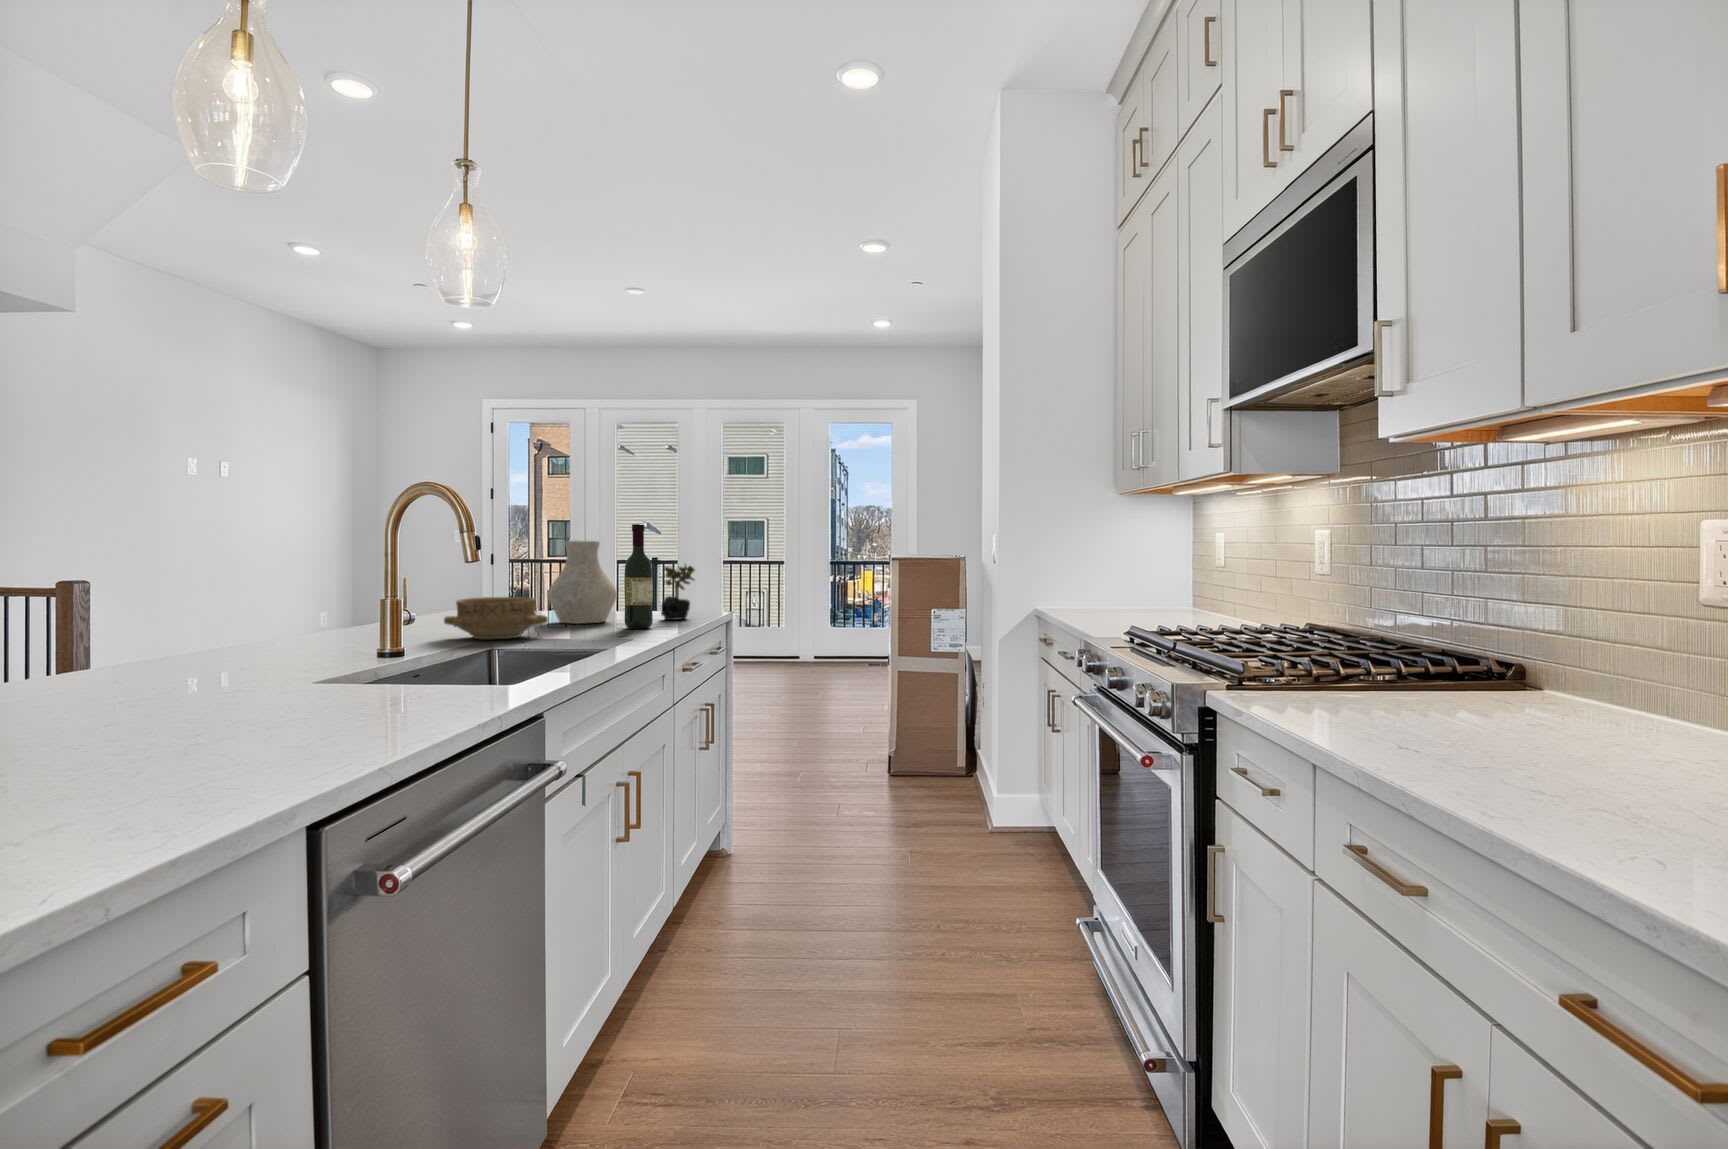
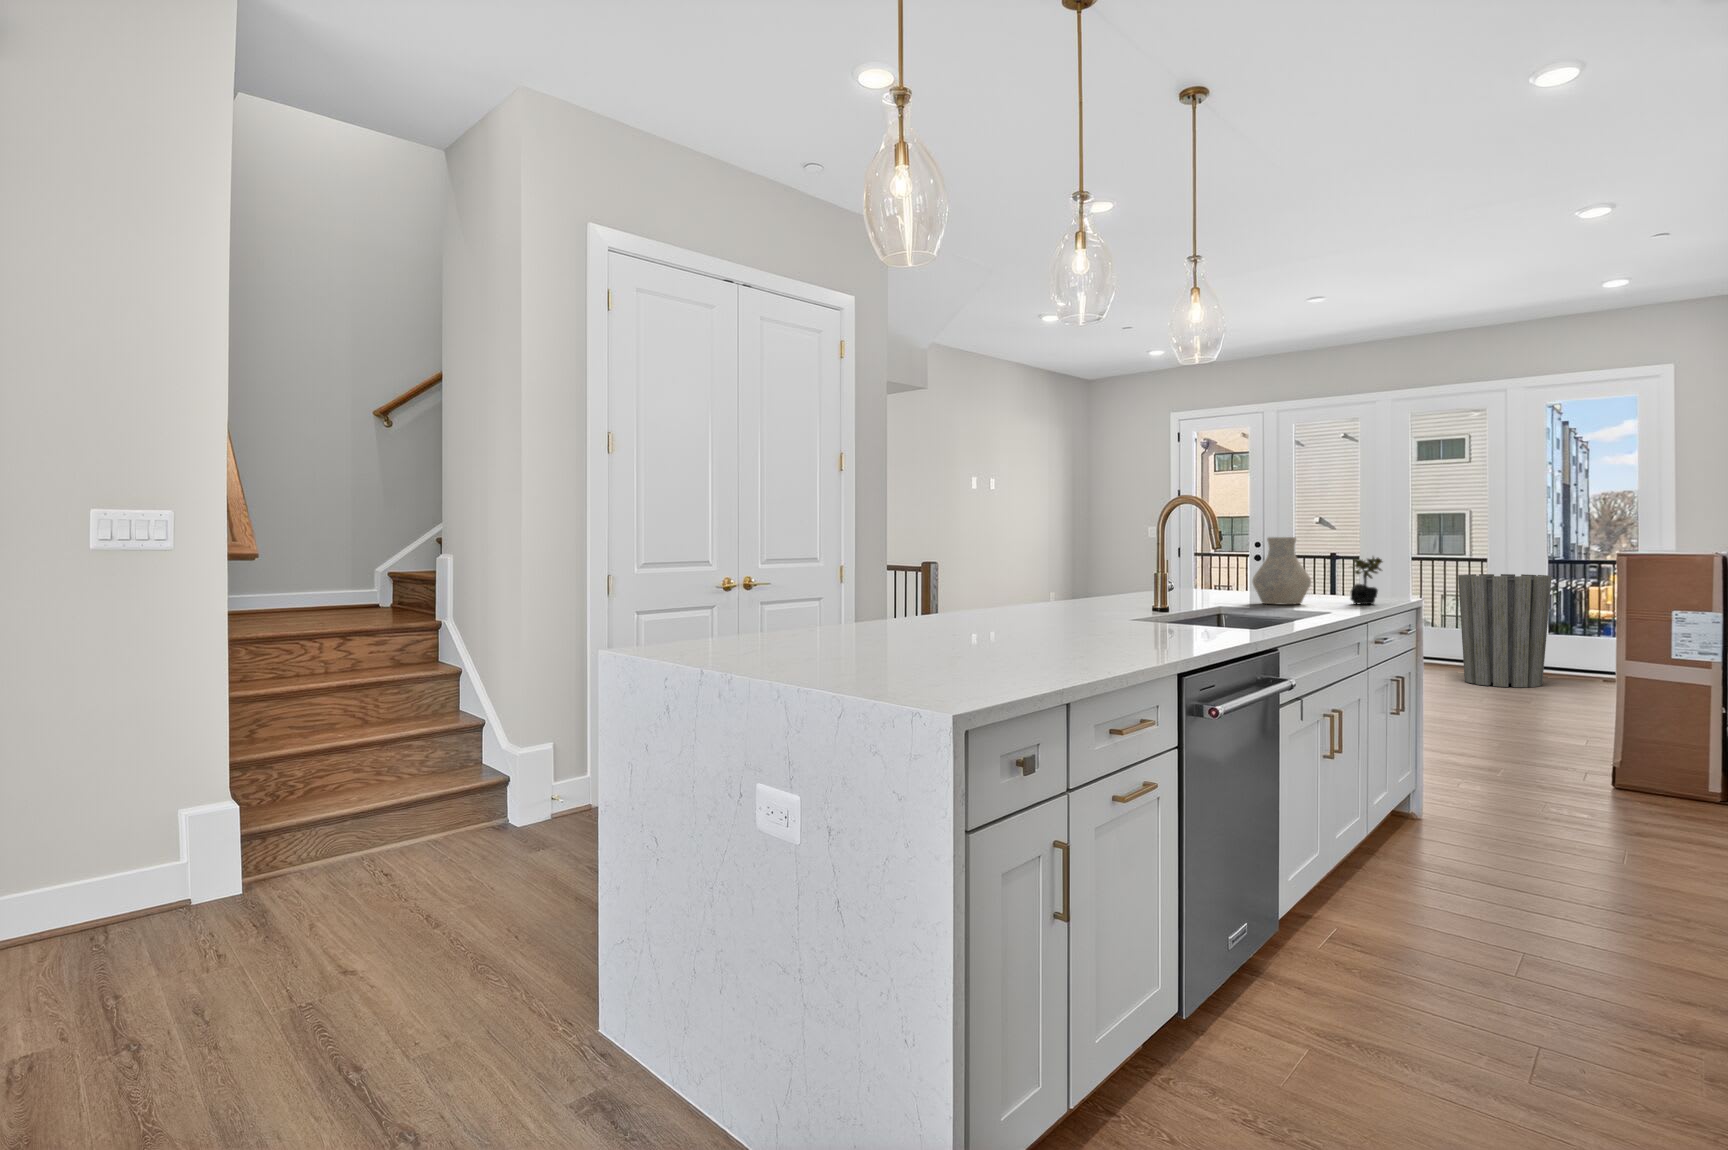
wine bottle: present [624,524,653,629] -> none [1320,523,1344,608]
trash can: none [759,575,828,672] -> present [1458,574,1552,687]
ceramic bowl: present [444,597,548,639] -> none [1183,581,1259,611]

